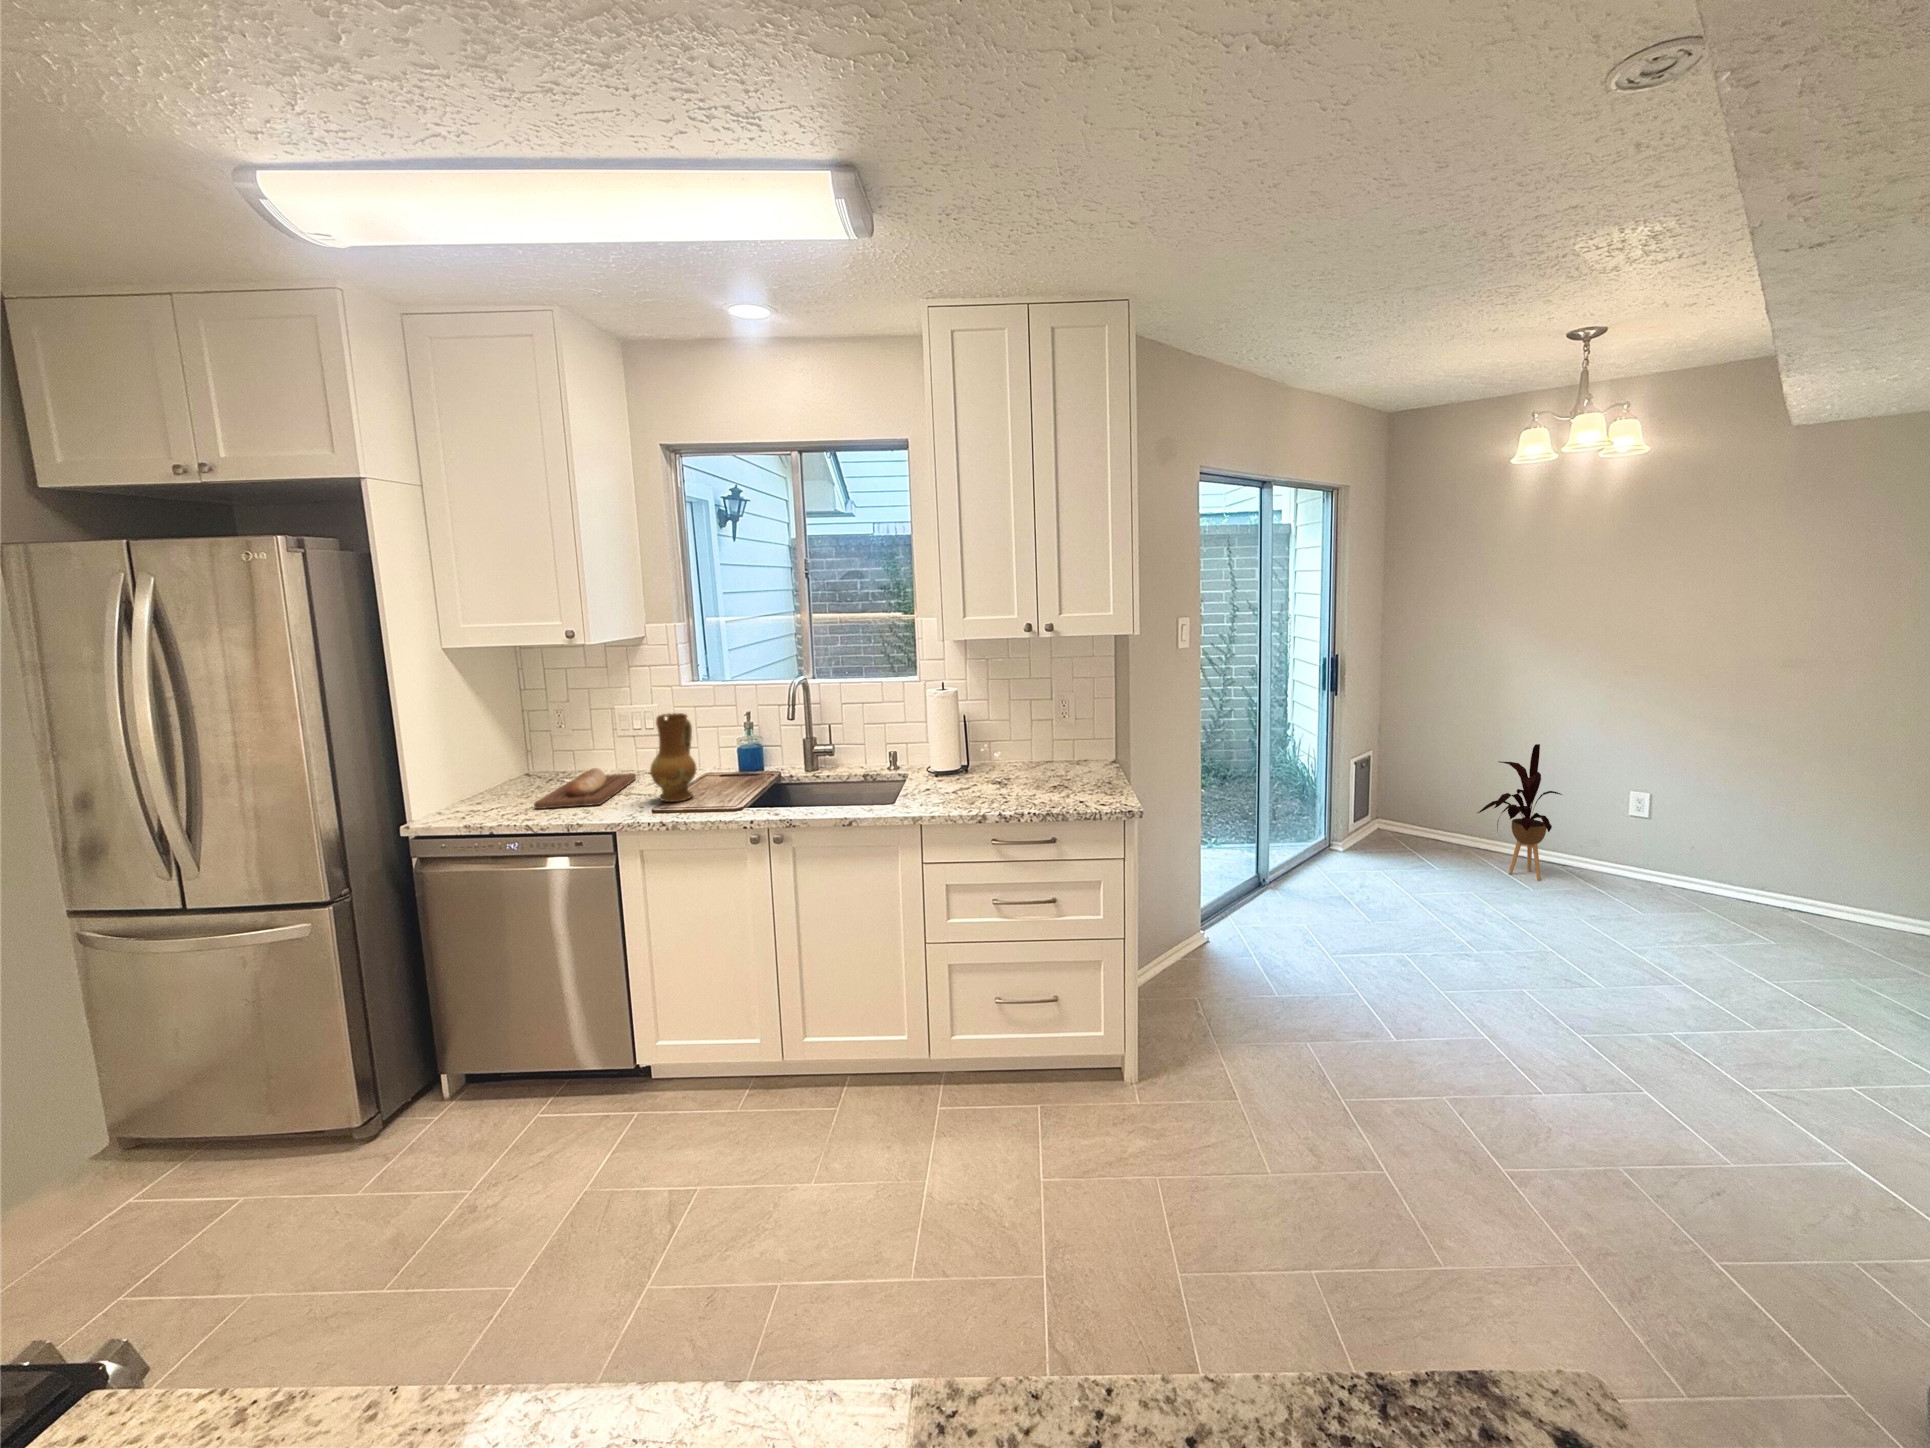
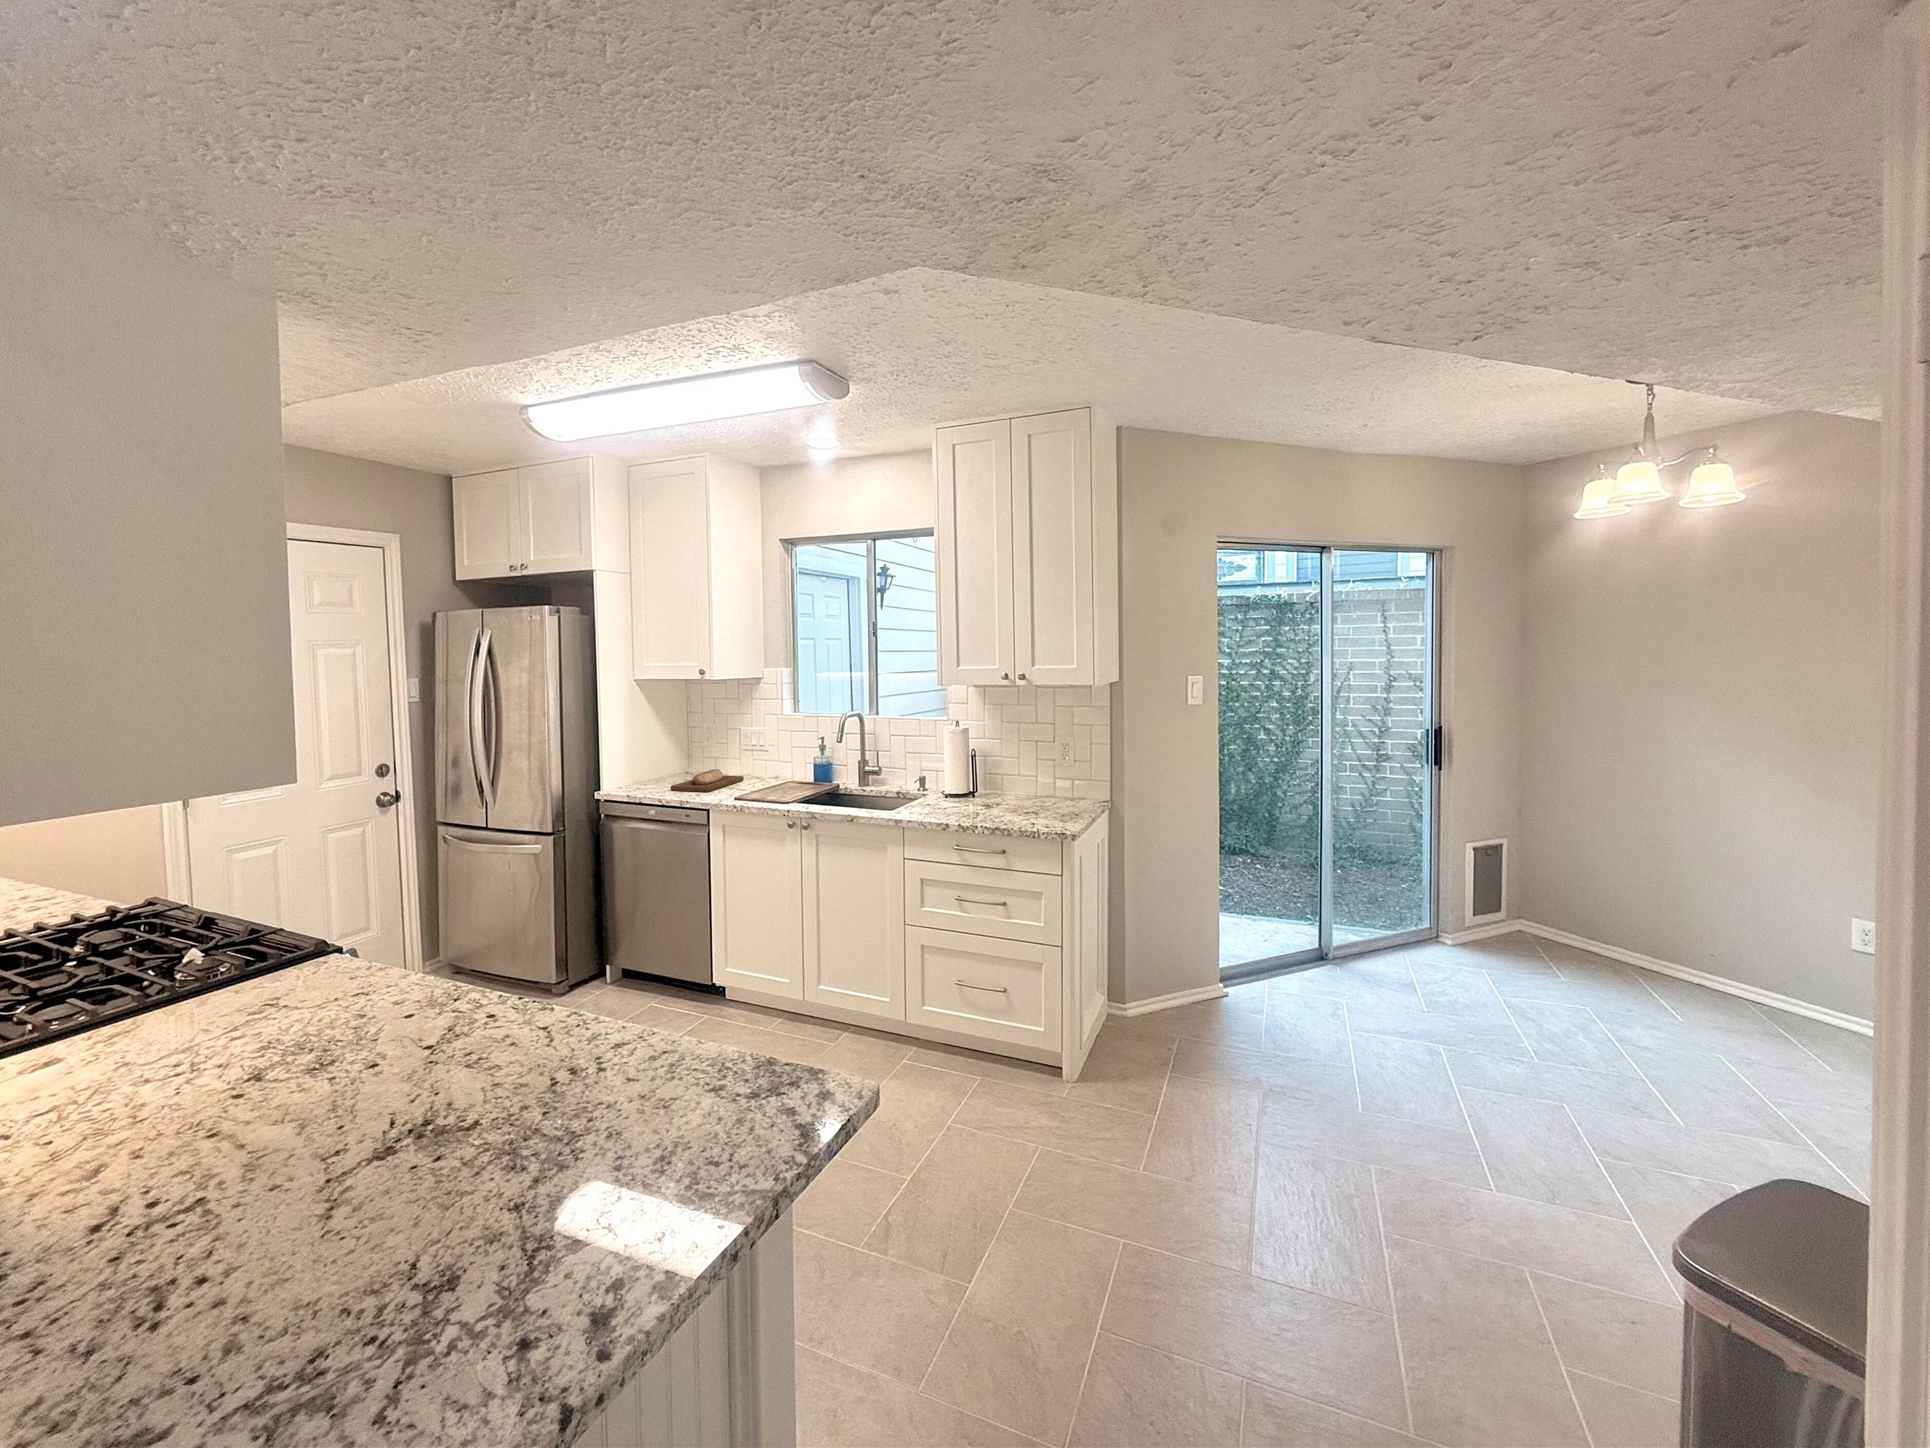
ceramic jug: present [650,713,696,802] -> none [739,730,771,795]
house plant: present [1478,744,1562,880] -> none [1618,843,1743,1017]

